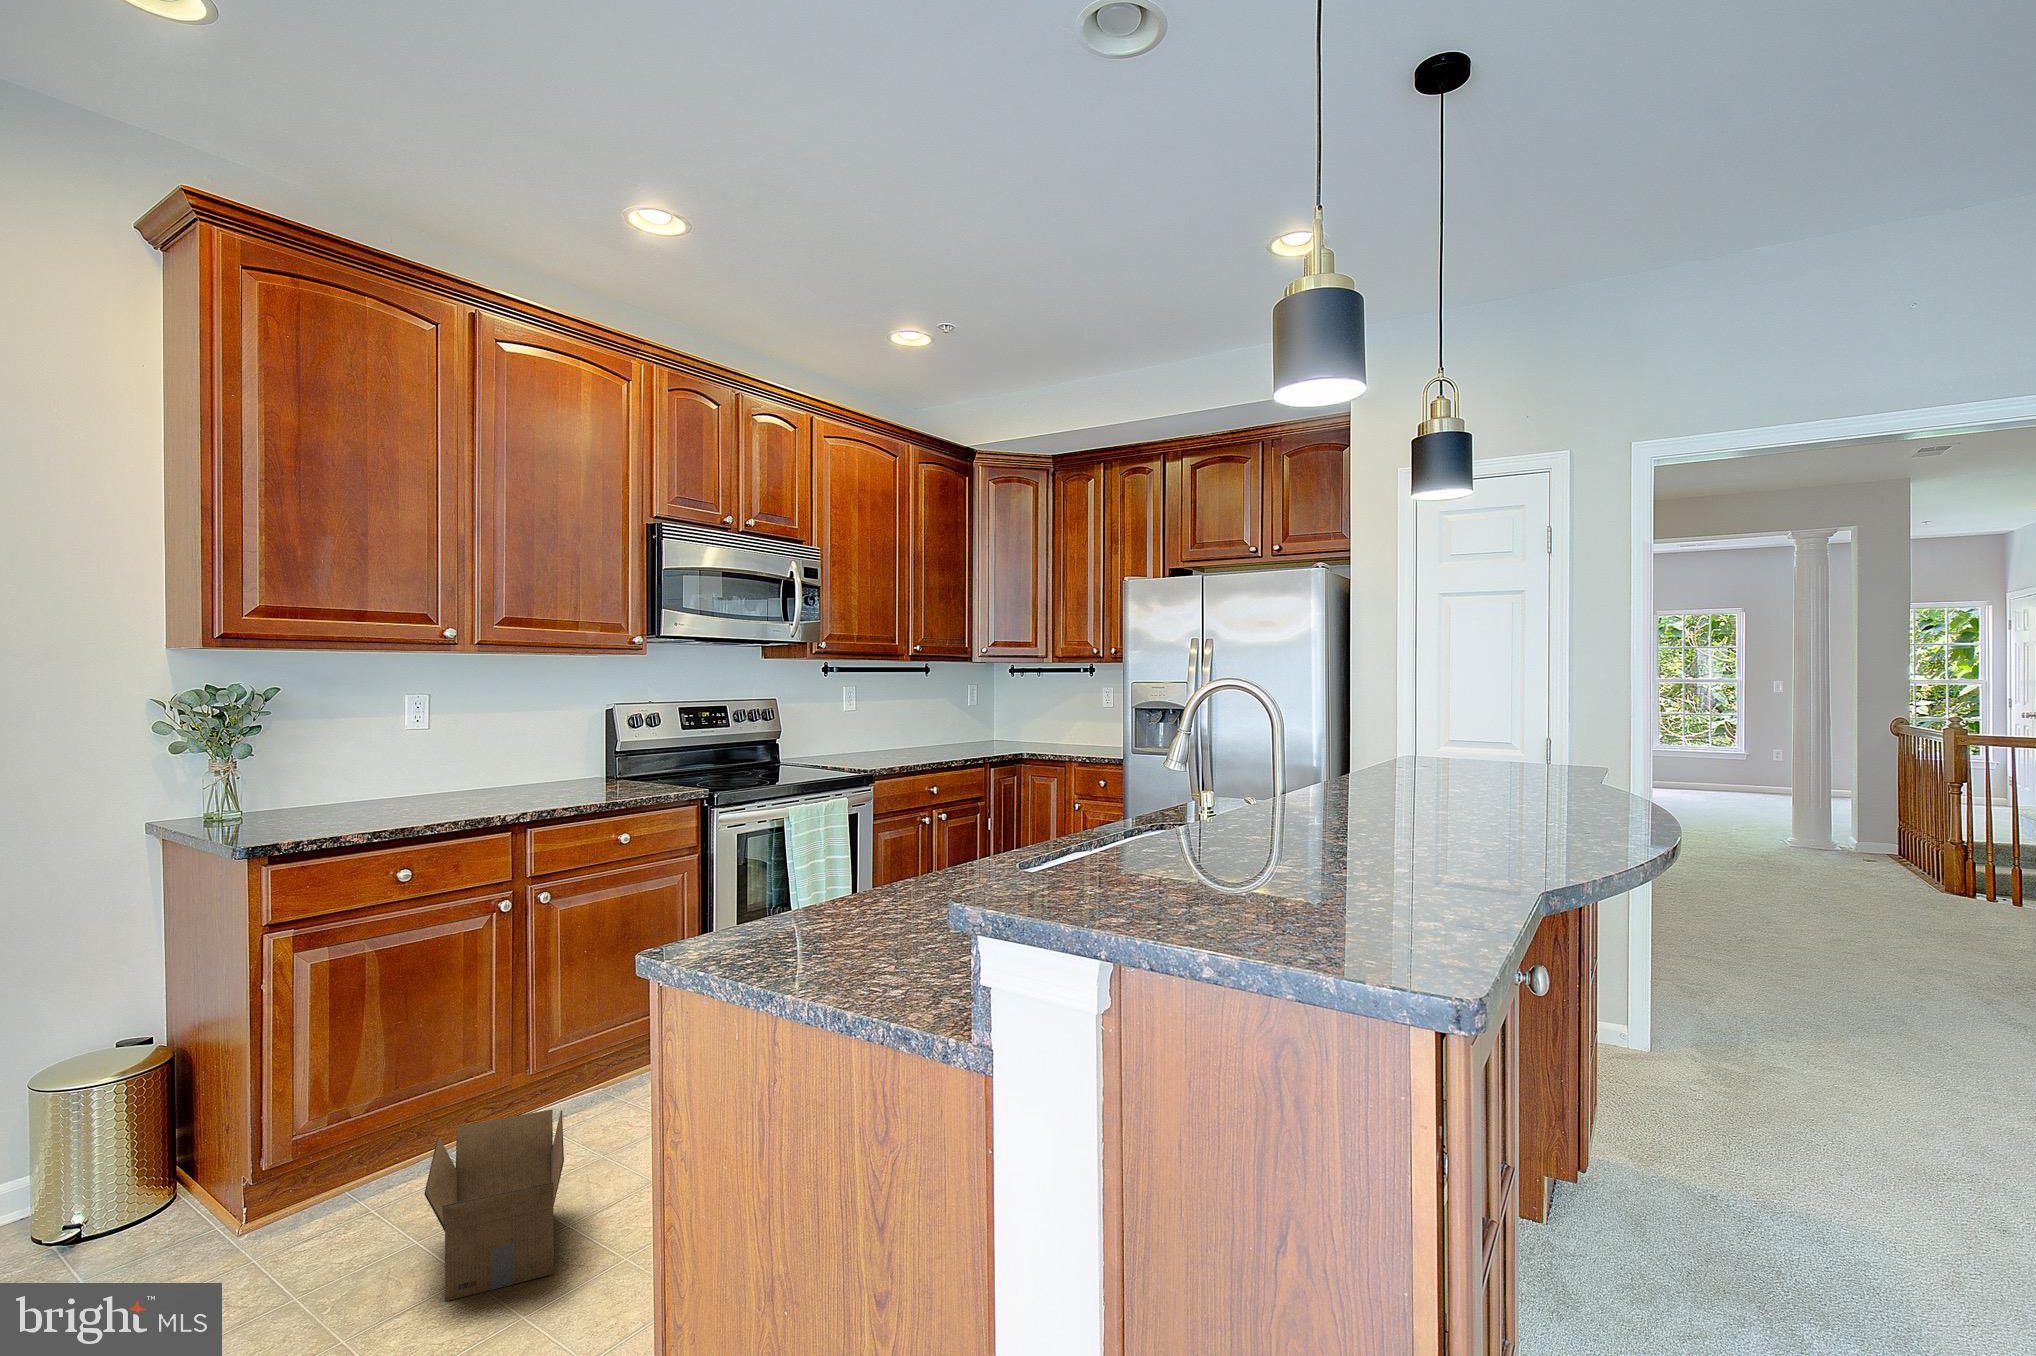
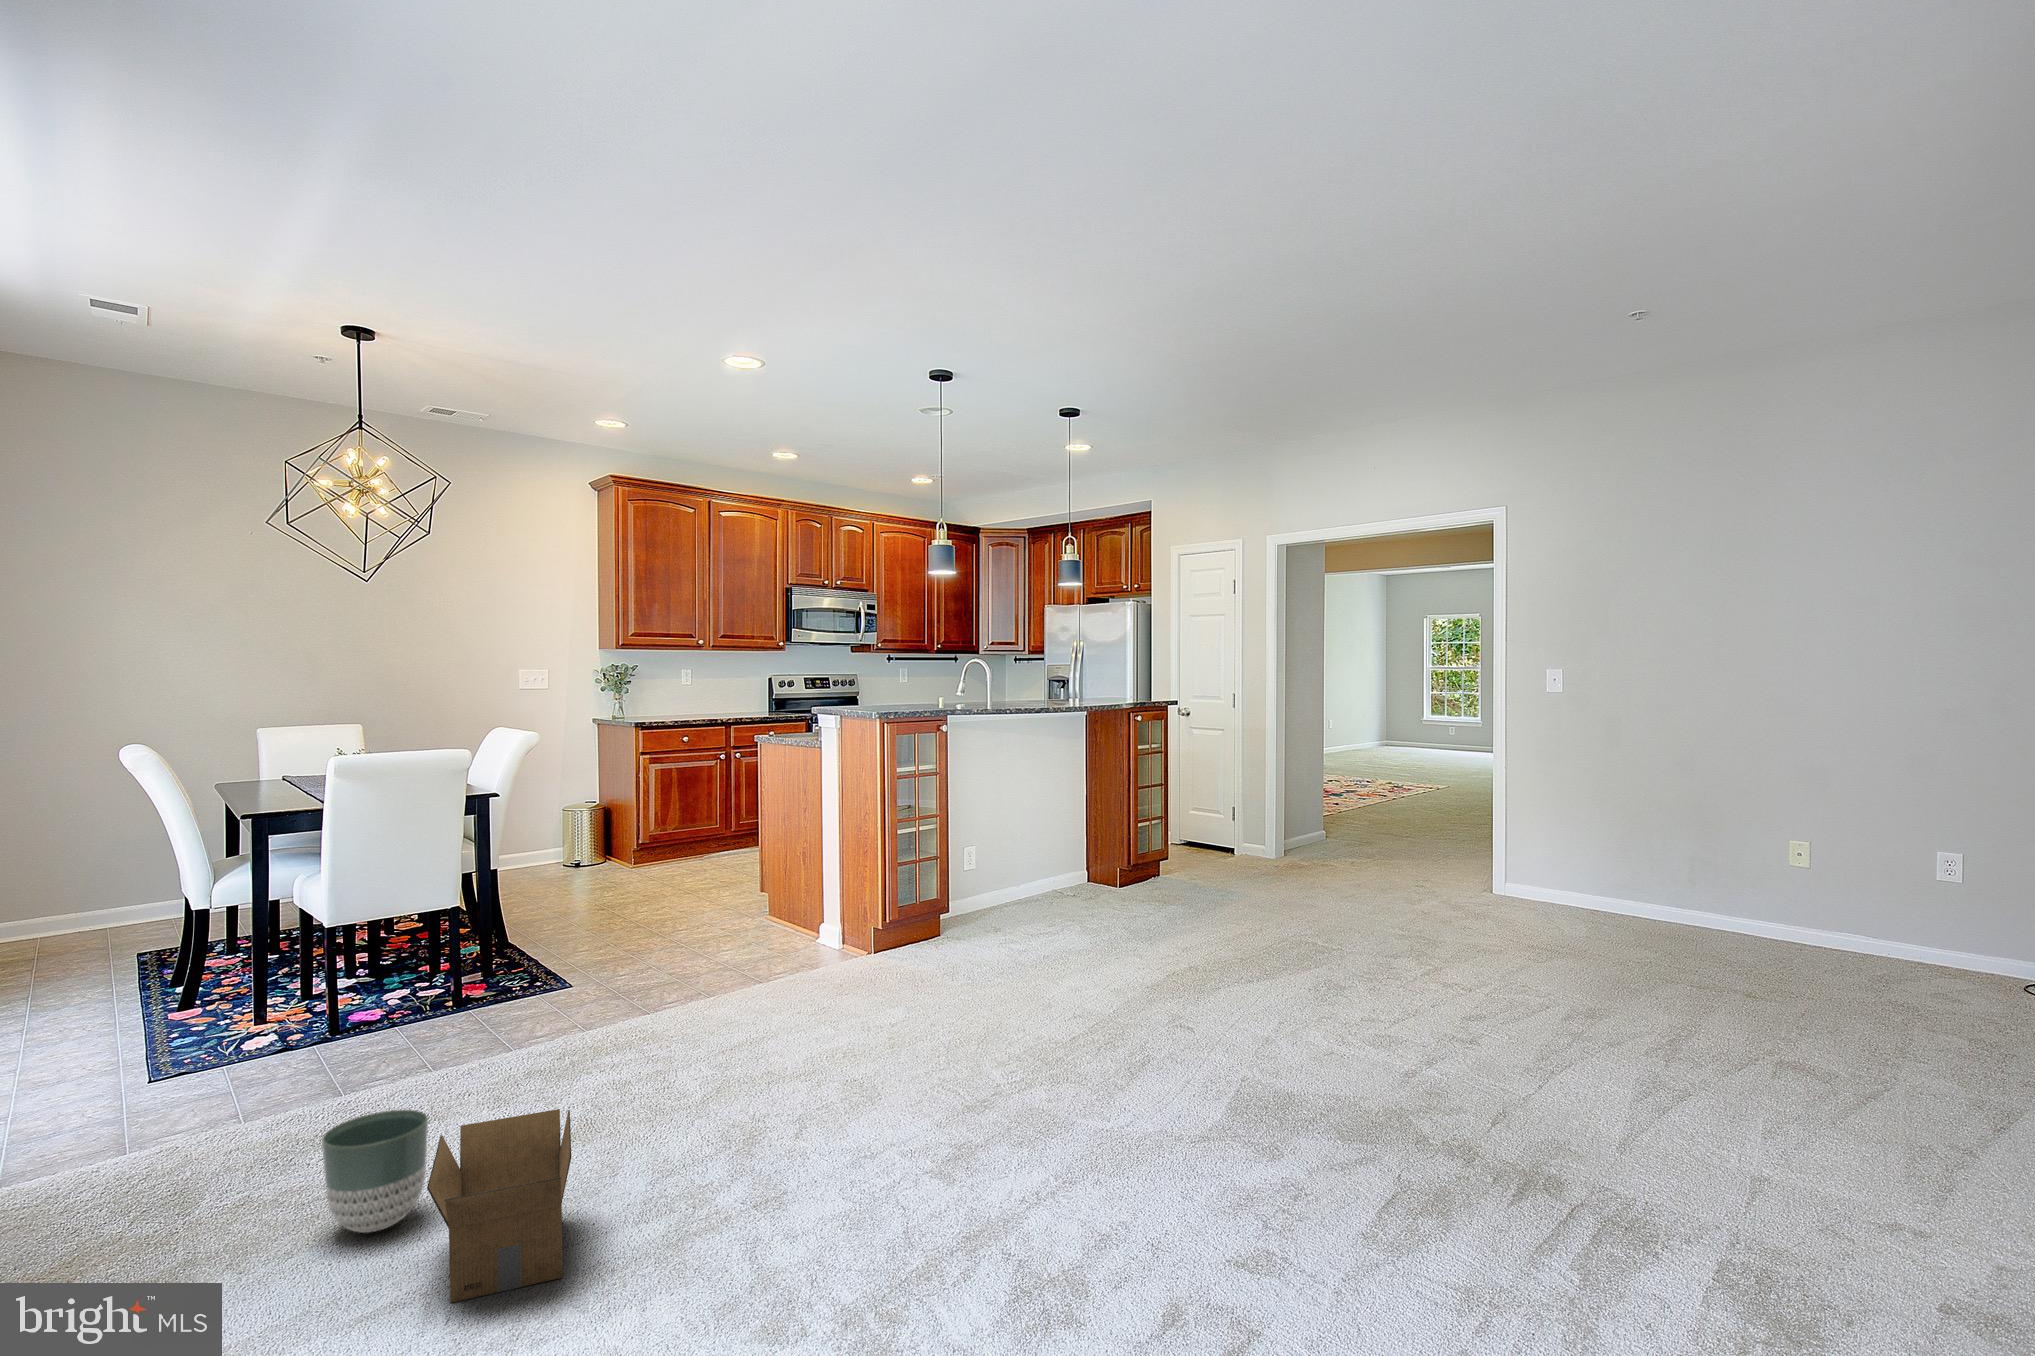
planter: none [322,1108,425,1228] -> present [322,1110,428,1233]

